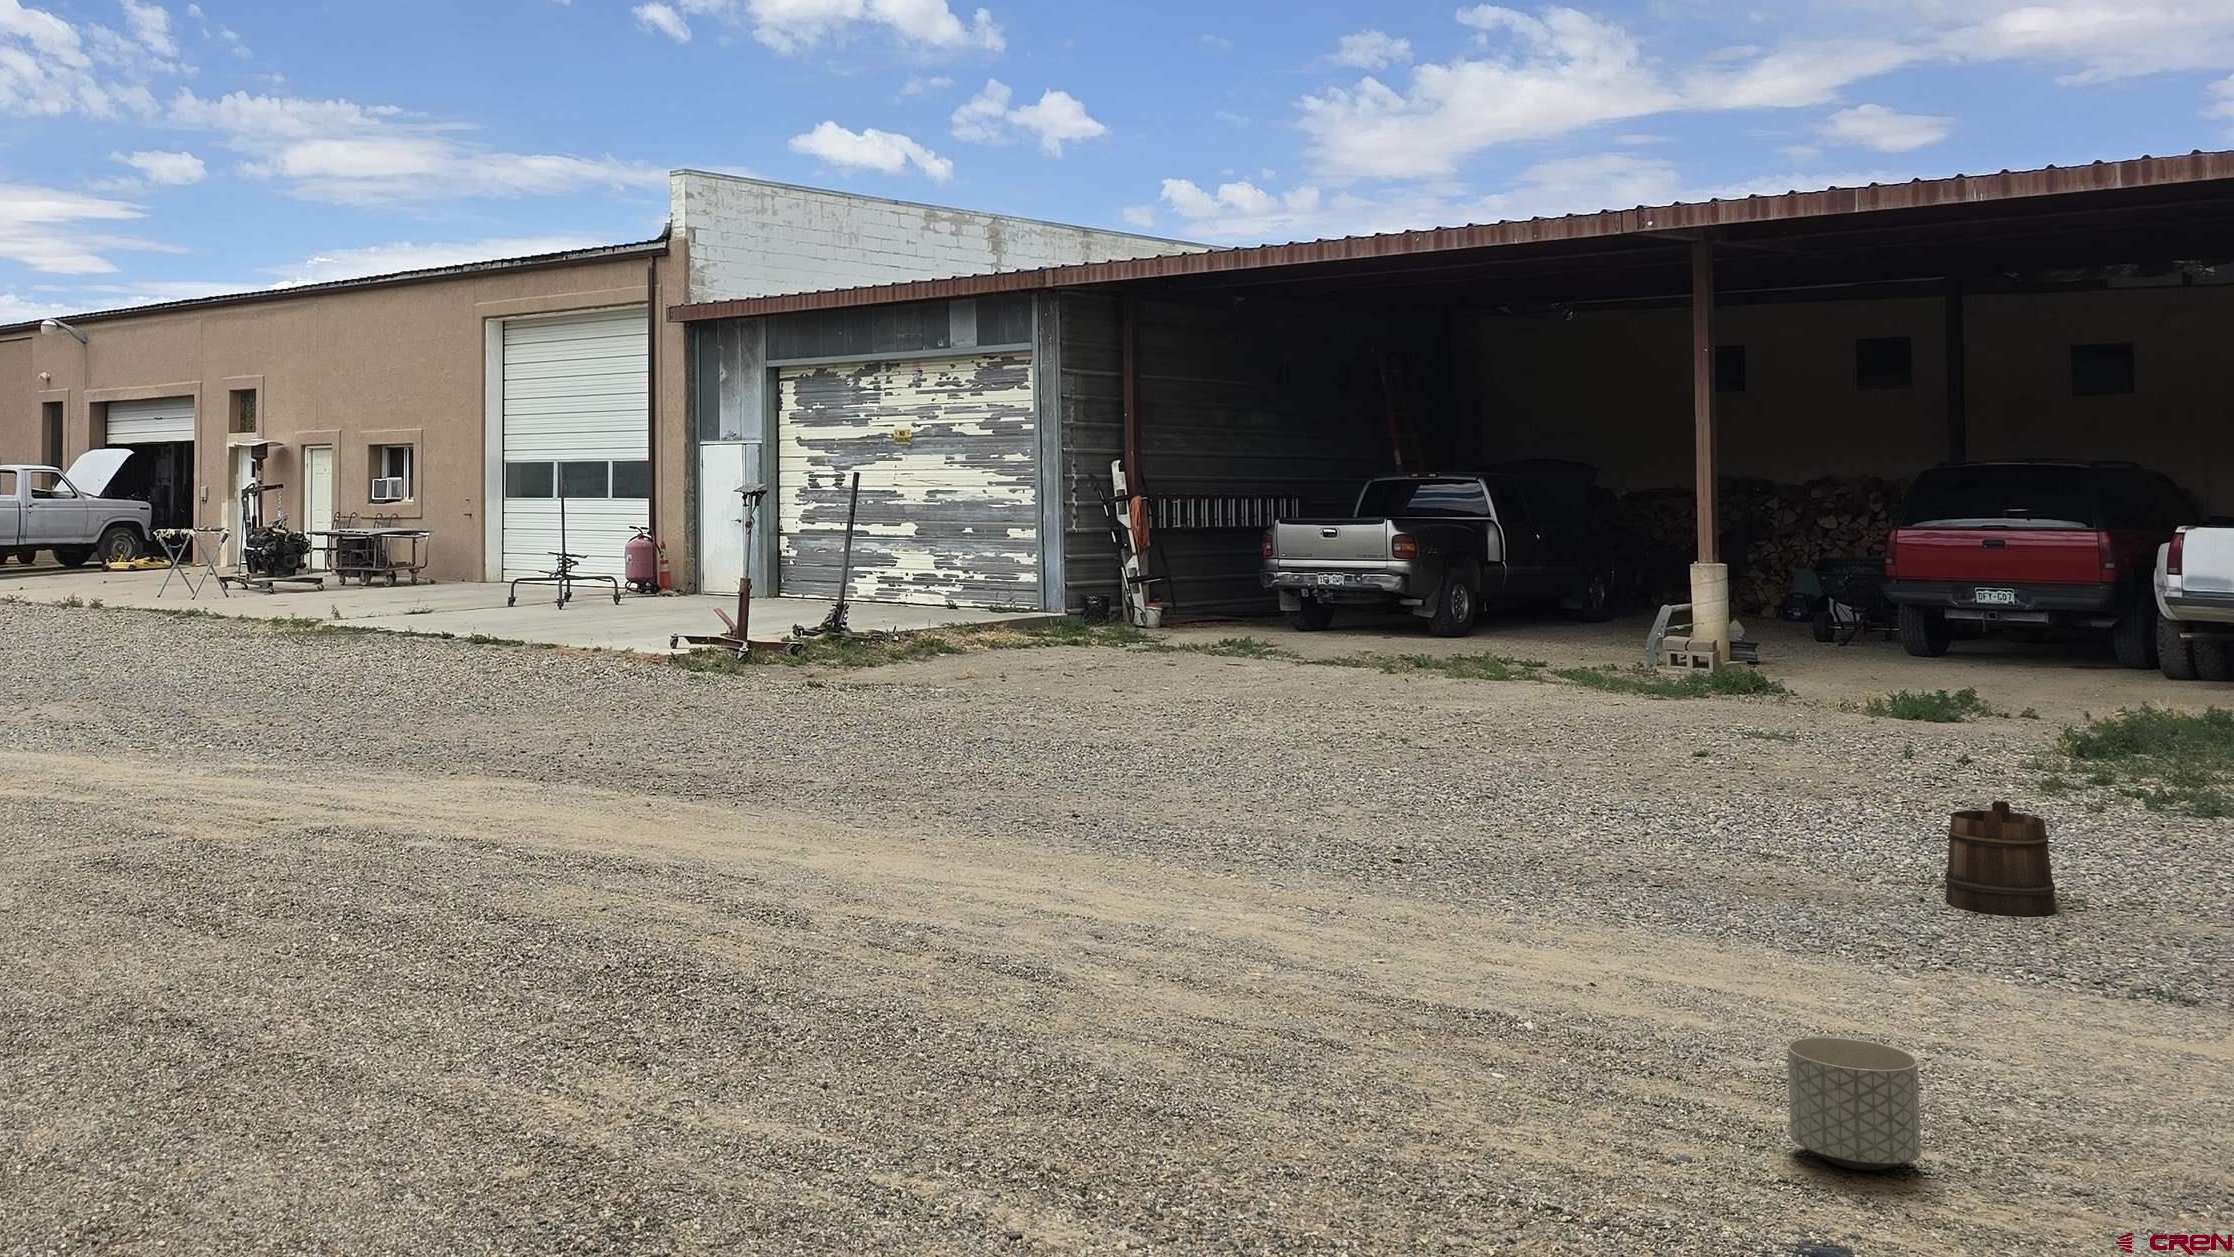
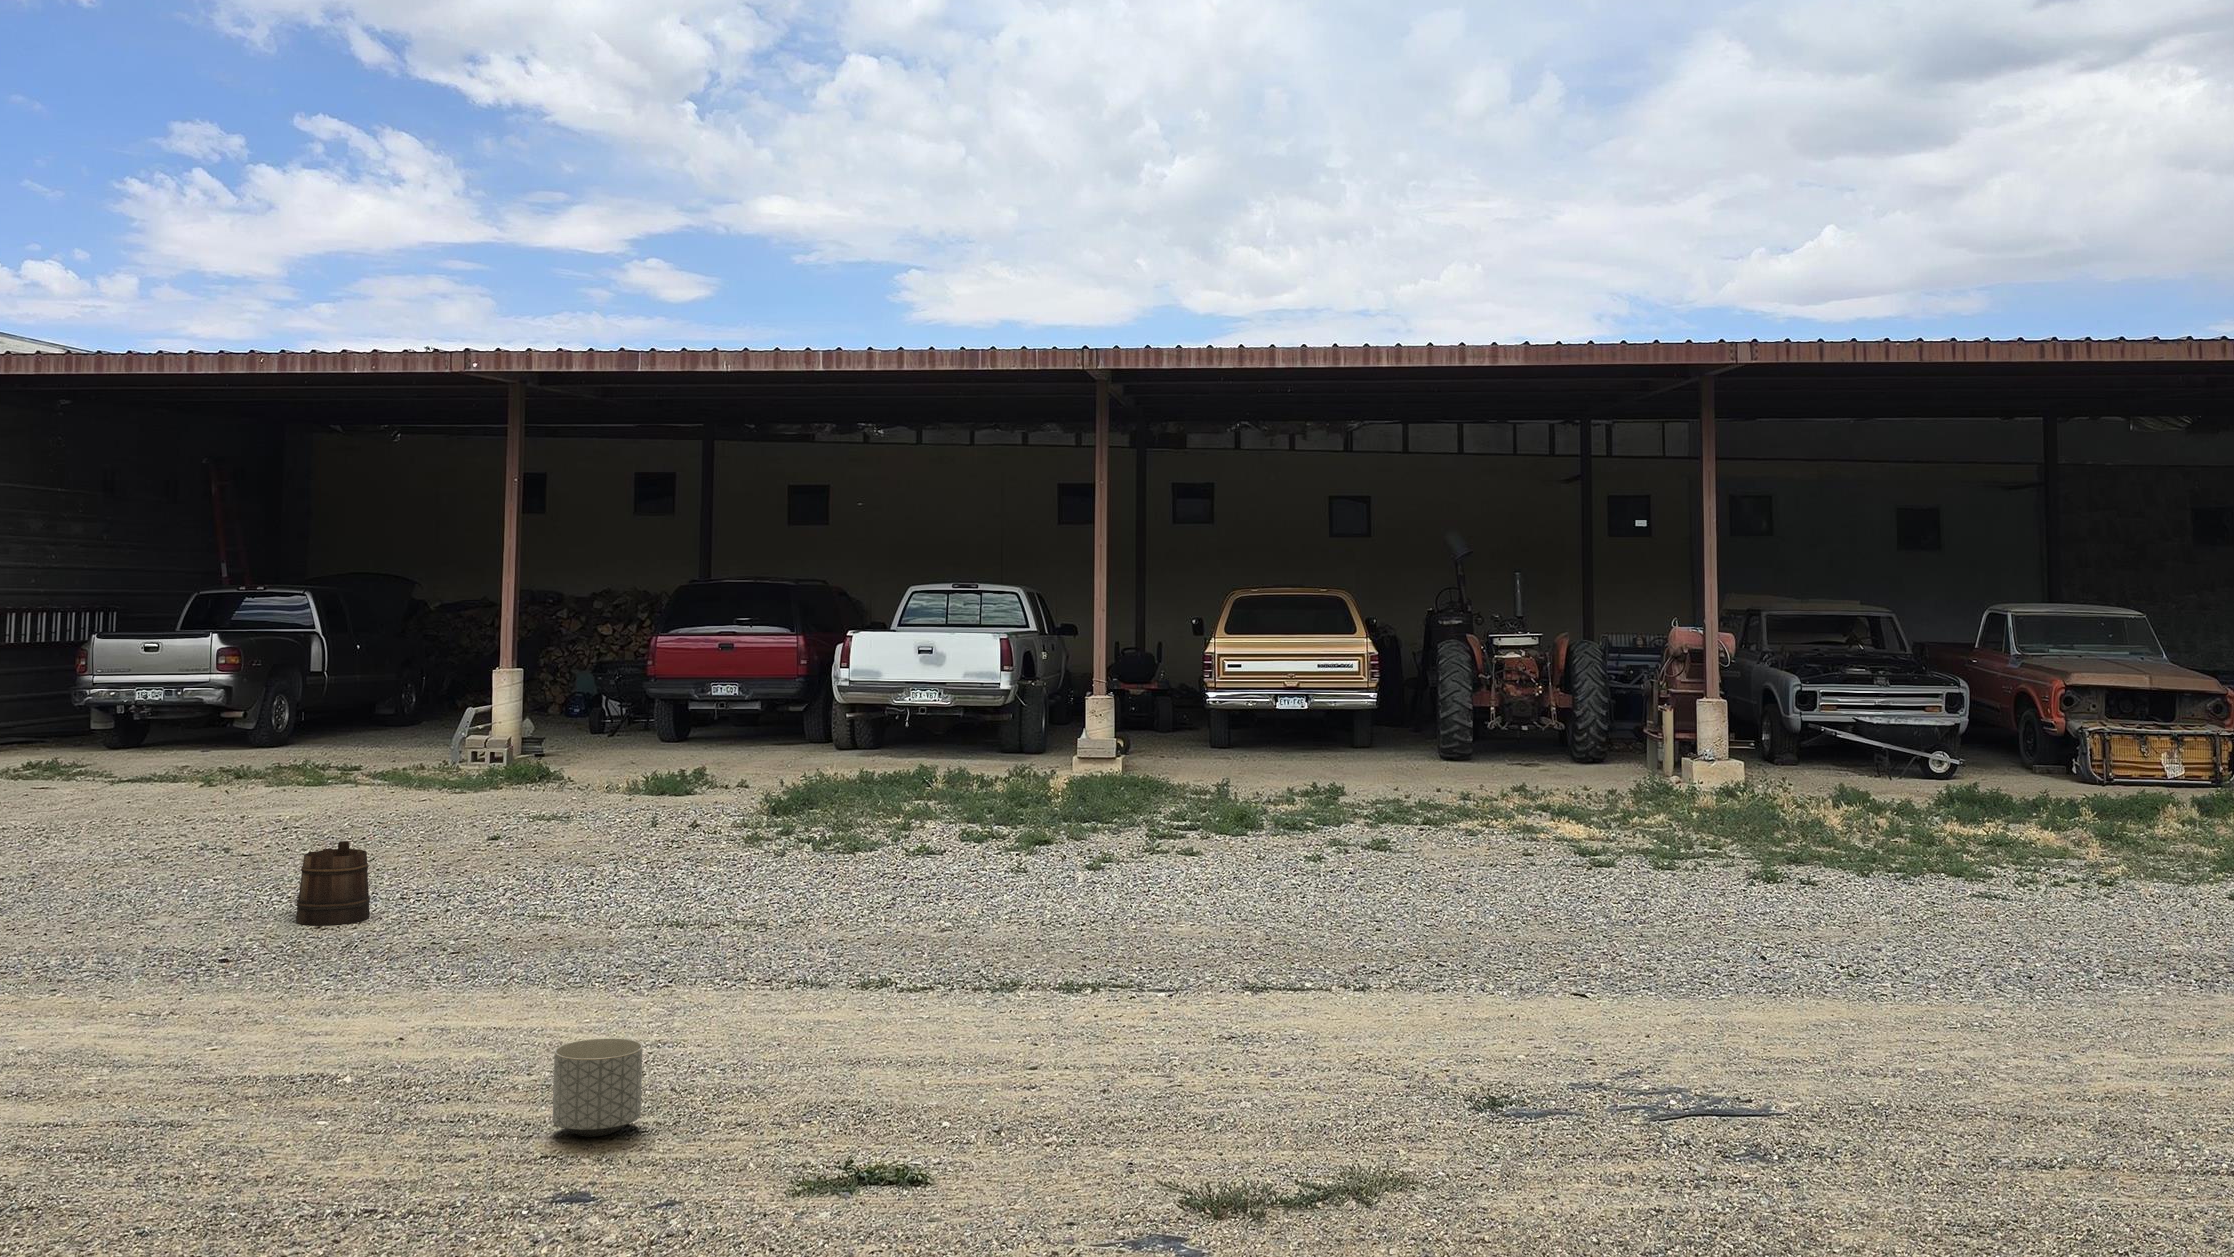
bucket: present [1945,801,2056,916] -> present [296,841,370,925]

